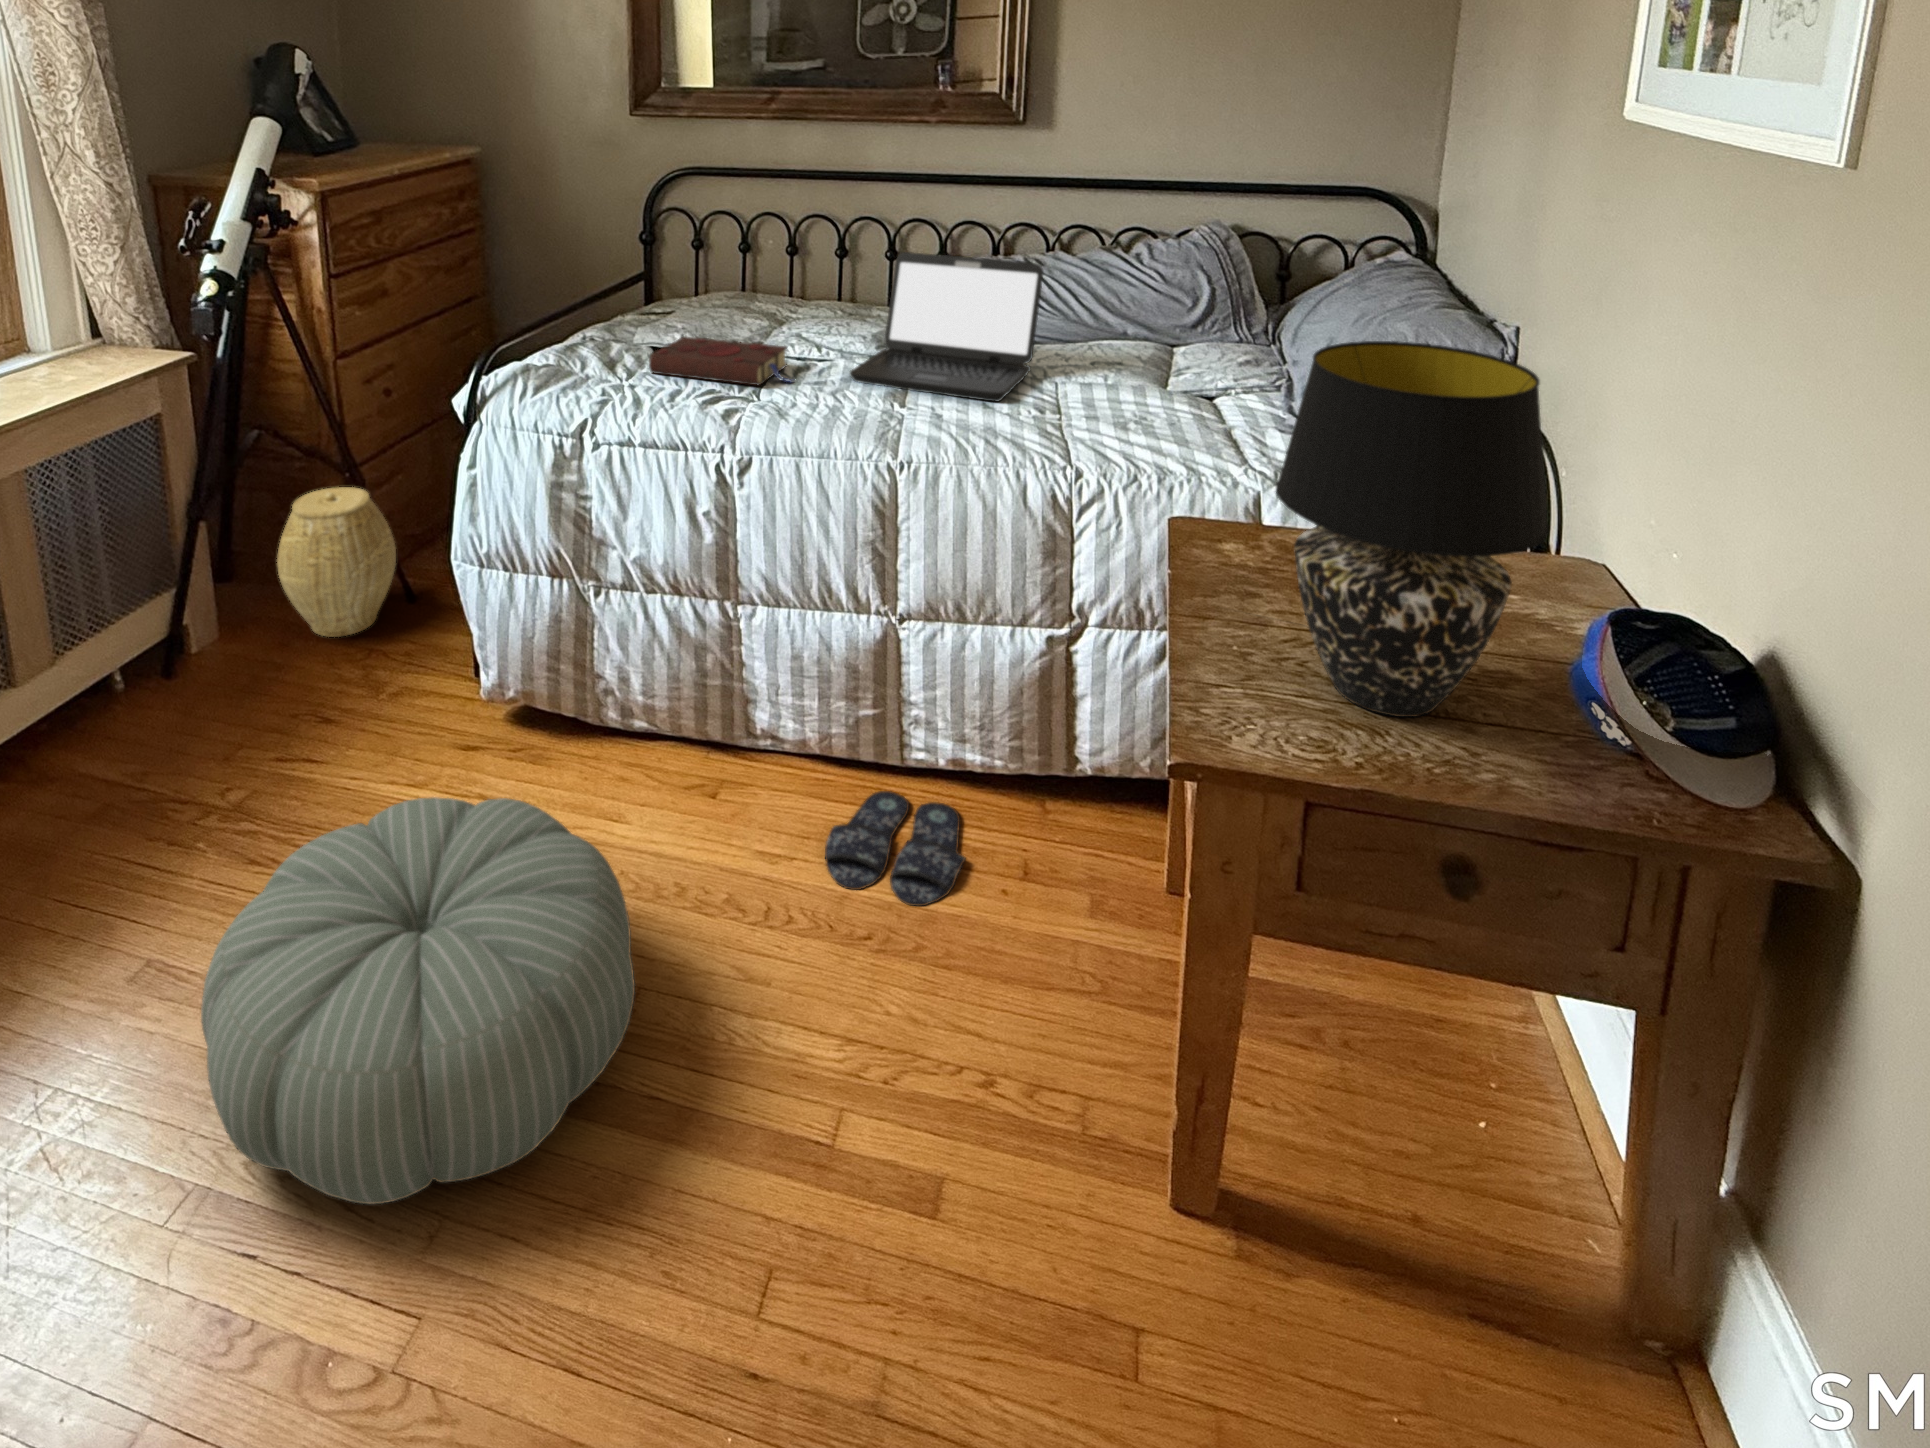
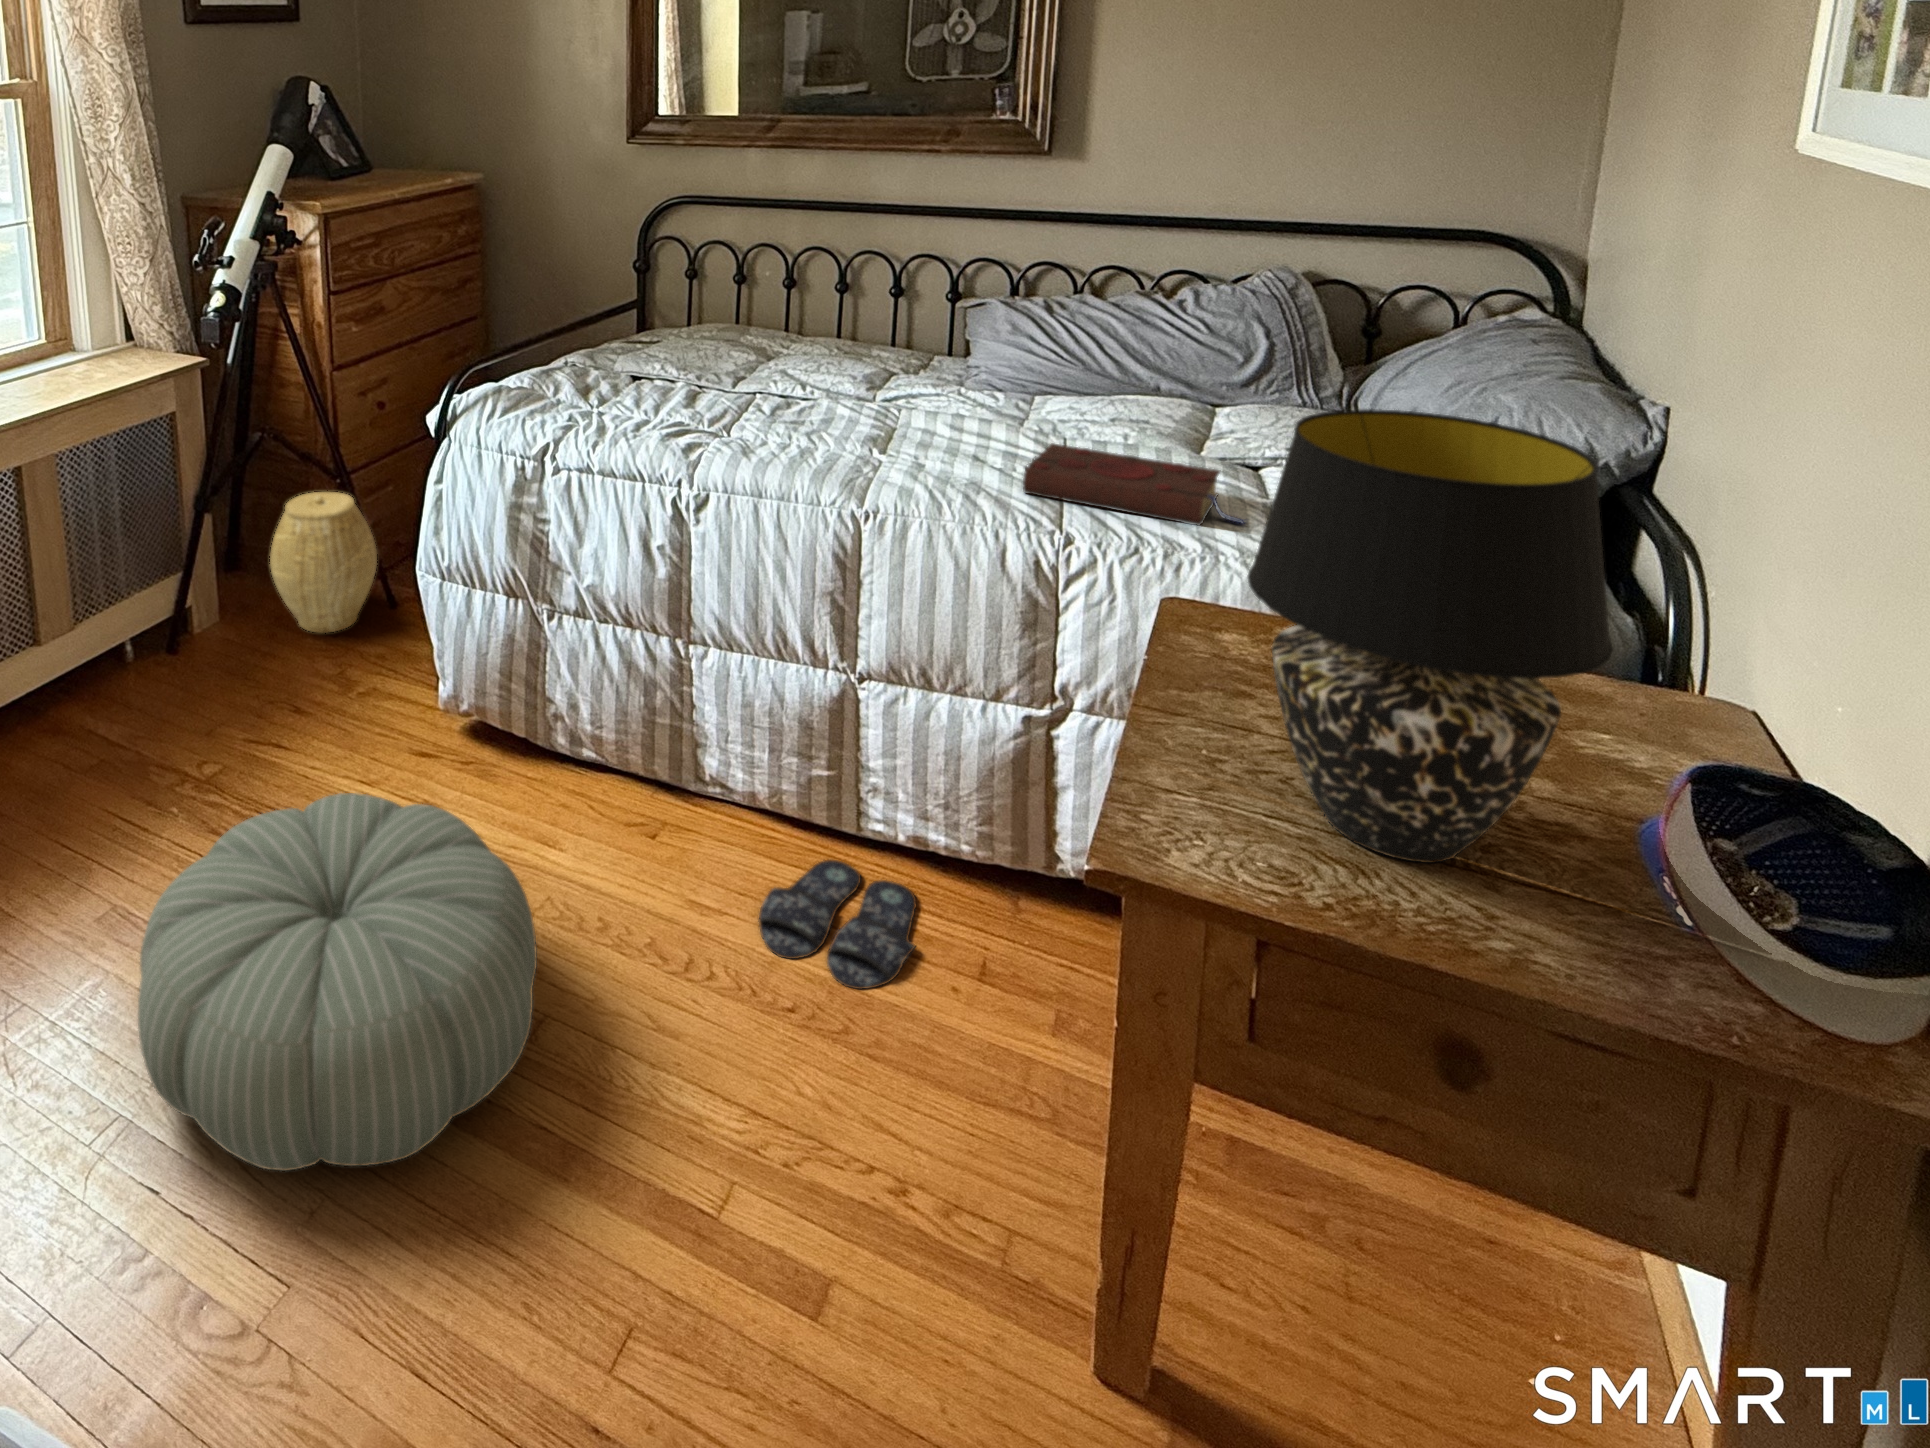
laptop: present [850,252,1043,402] -> none [825,288,1053,454]
book: present [649,336,792,385] -> present [1023,443,1244,526]

